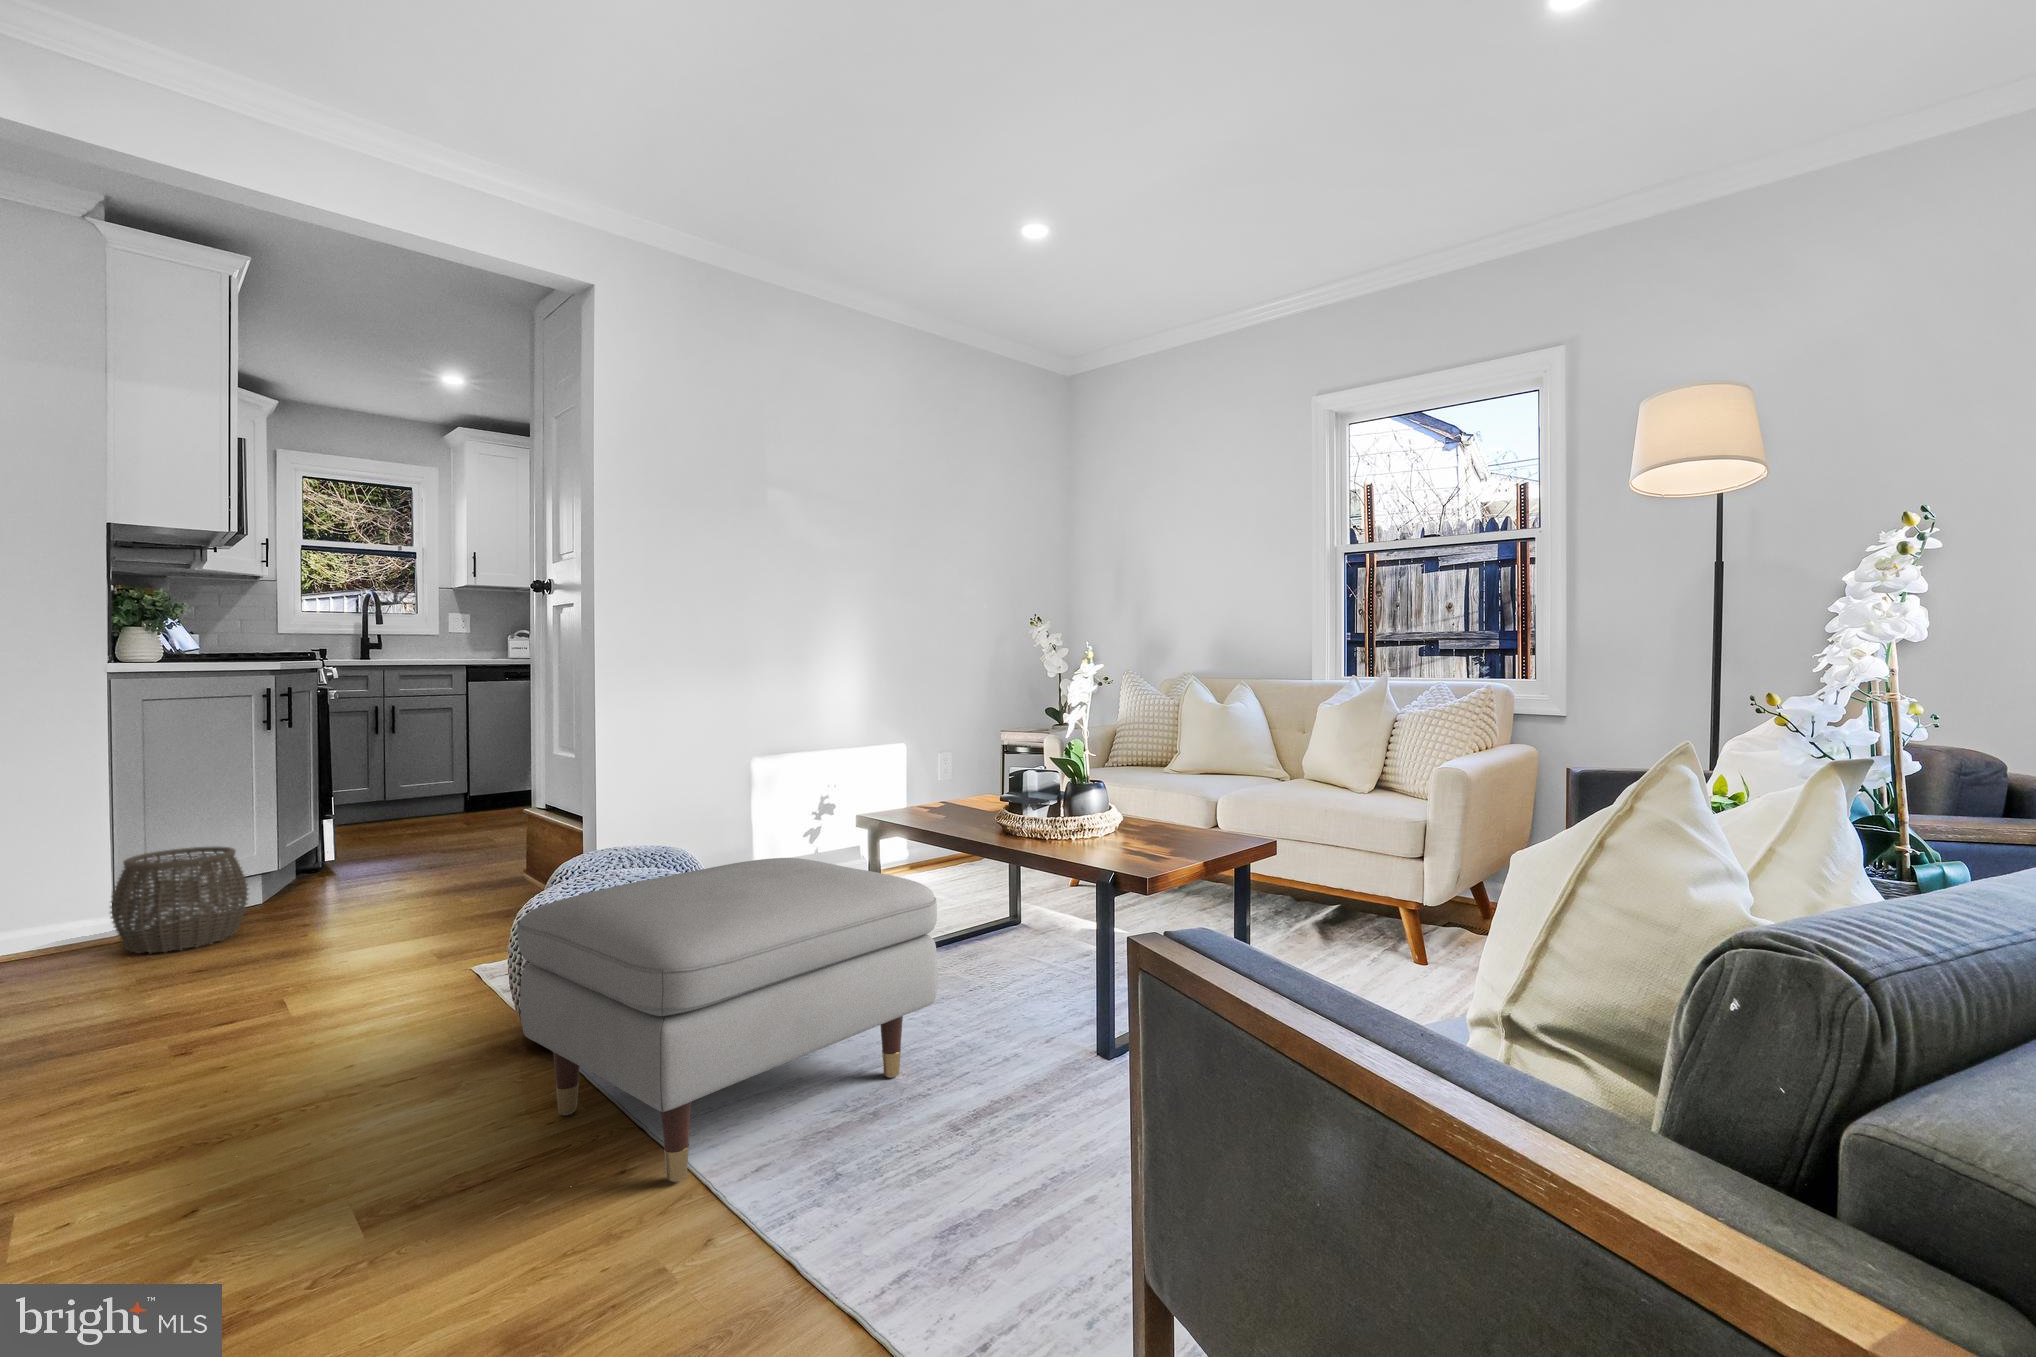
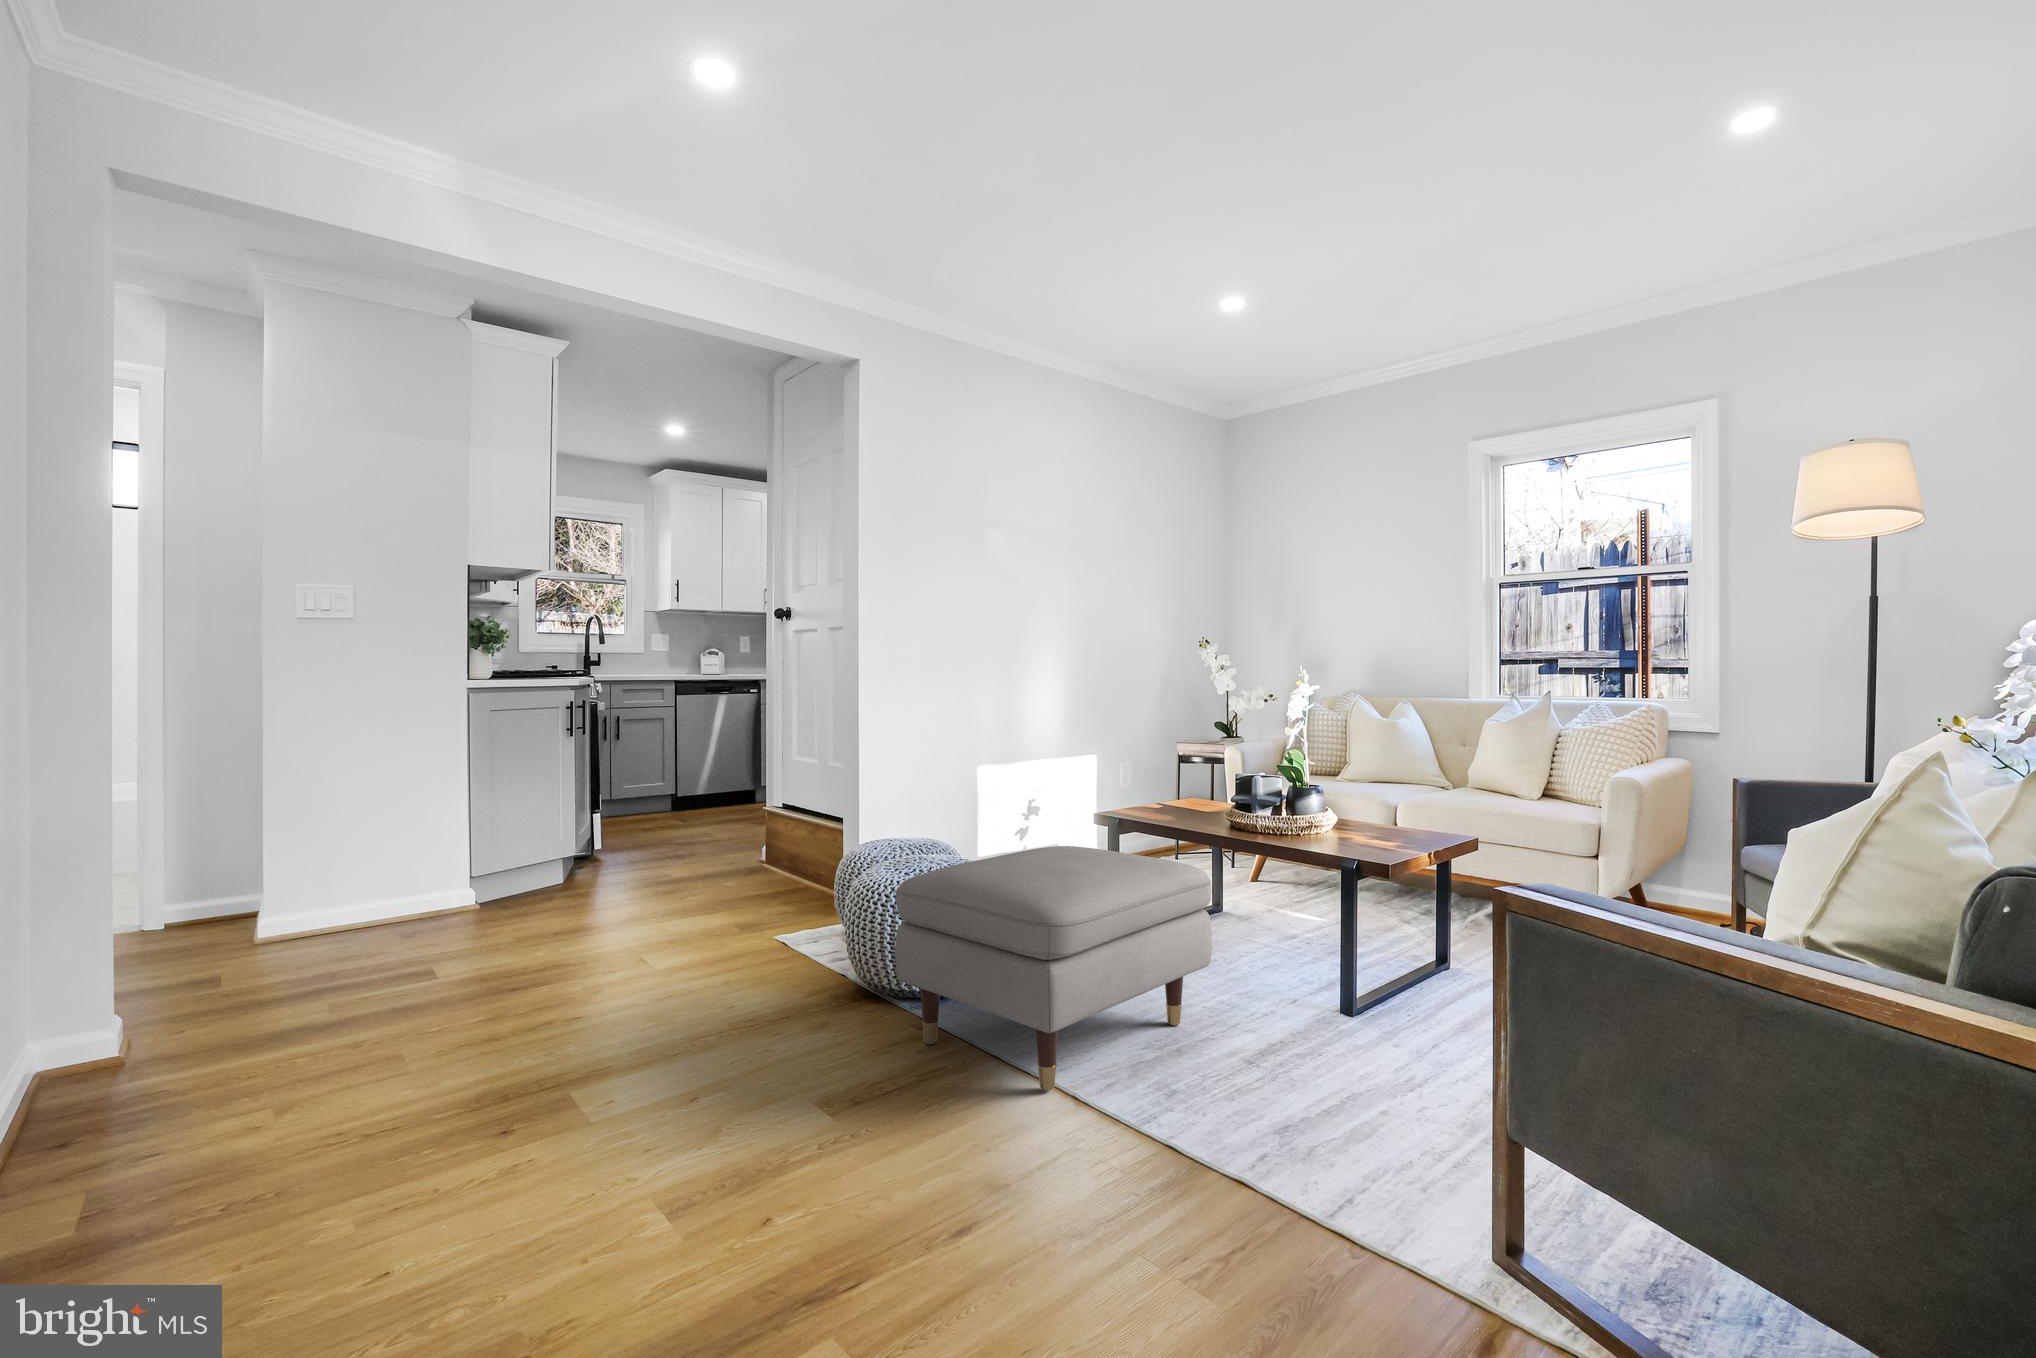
woven basket: present [110,847,248,953] -> none [477,834,574,921]

